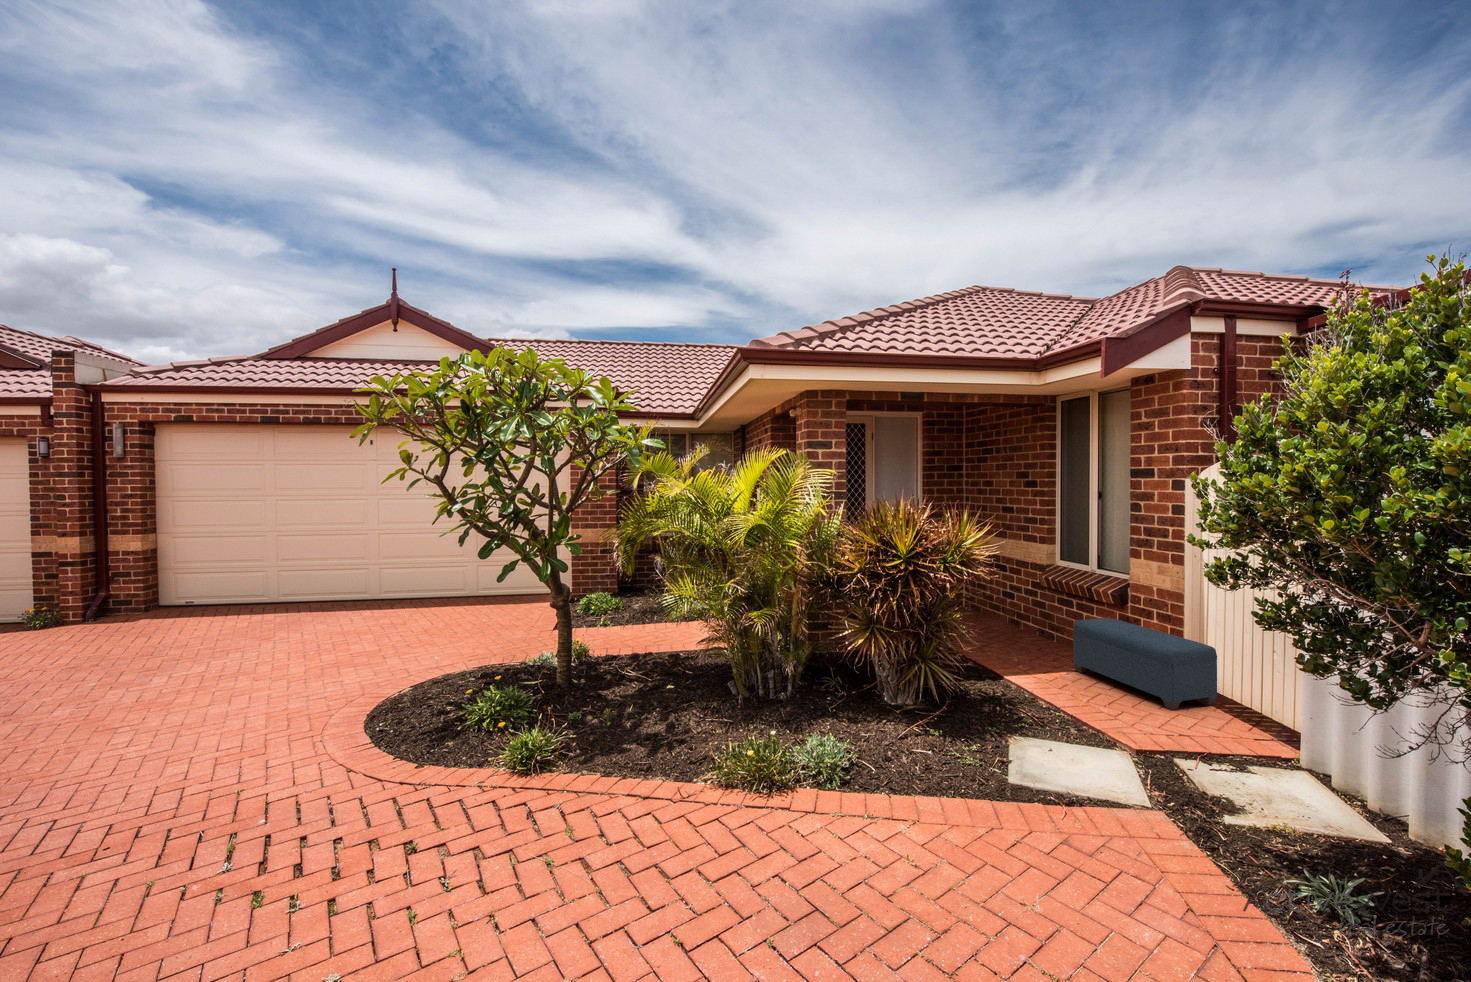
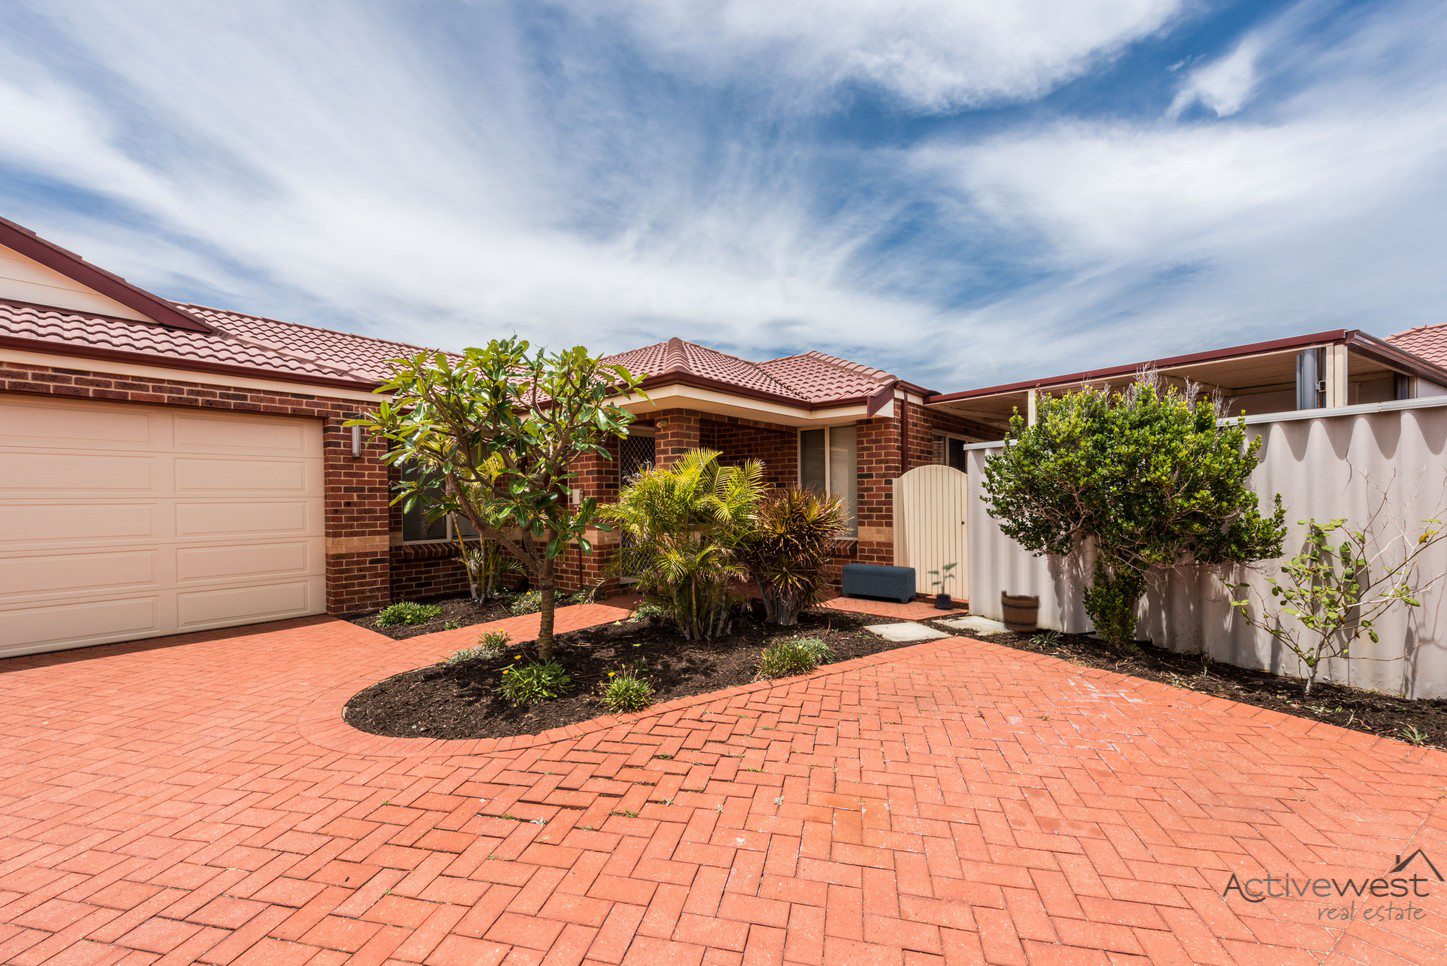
potted plant: none [1205,655,1295,745] -> present [928,563,957,609]
bucket: none [1307,746,1431,869] -> present [1001,590,1040,631]

